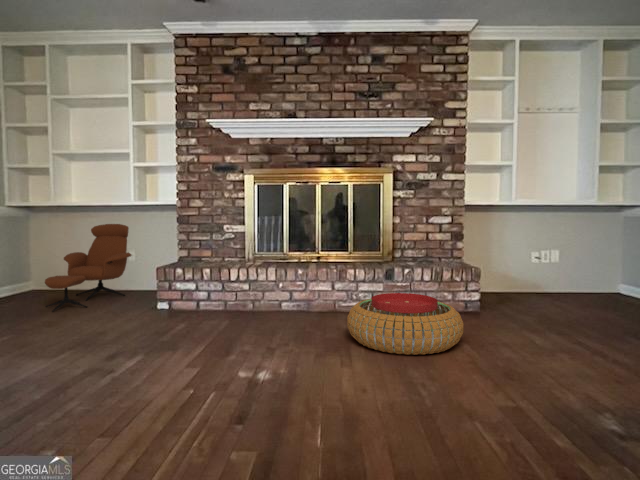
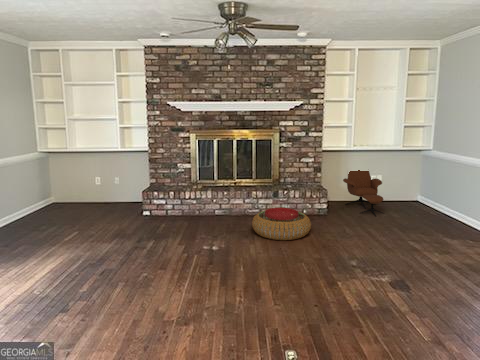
lounge chair: present [45,224,131,312] -> present [343,170,383,216]

